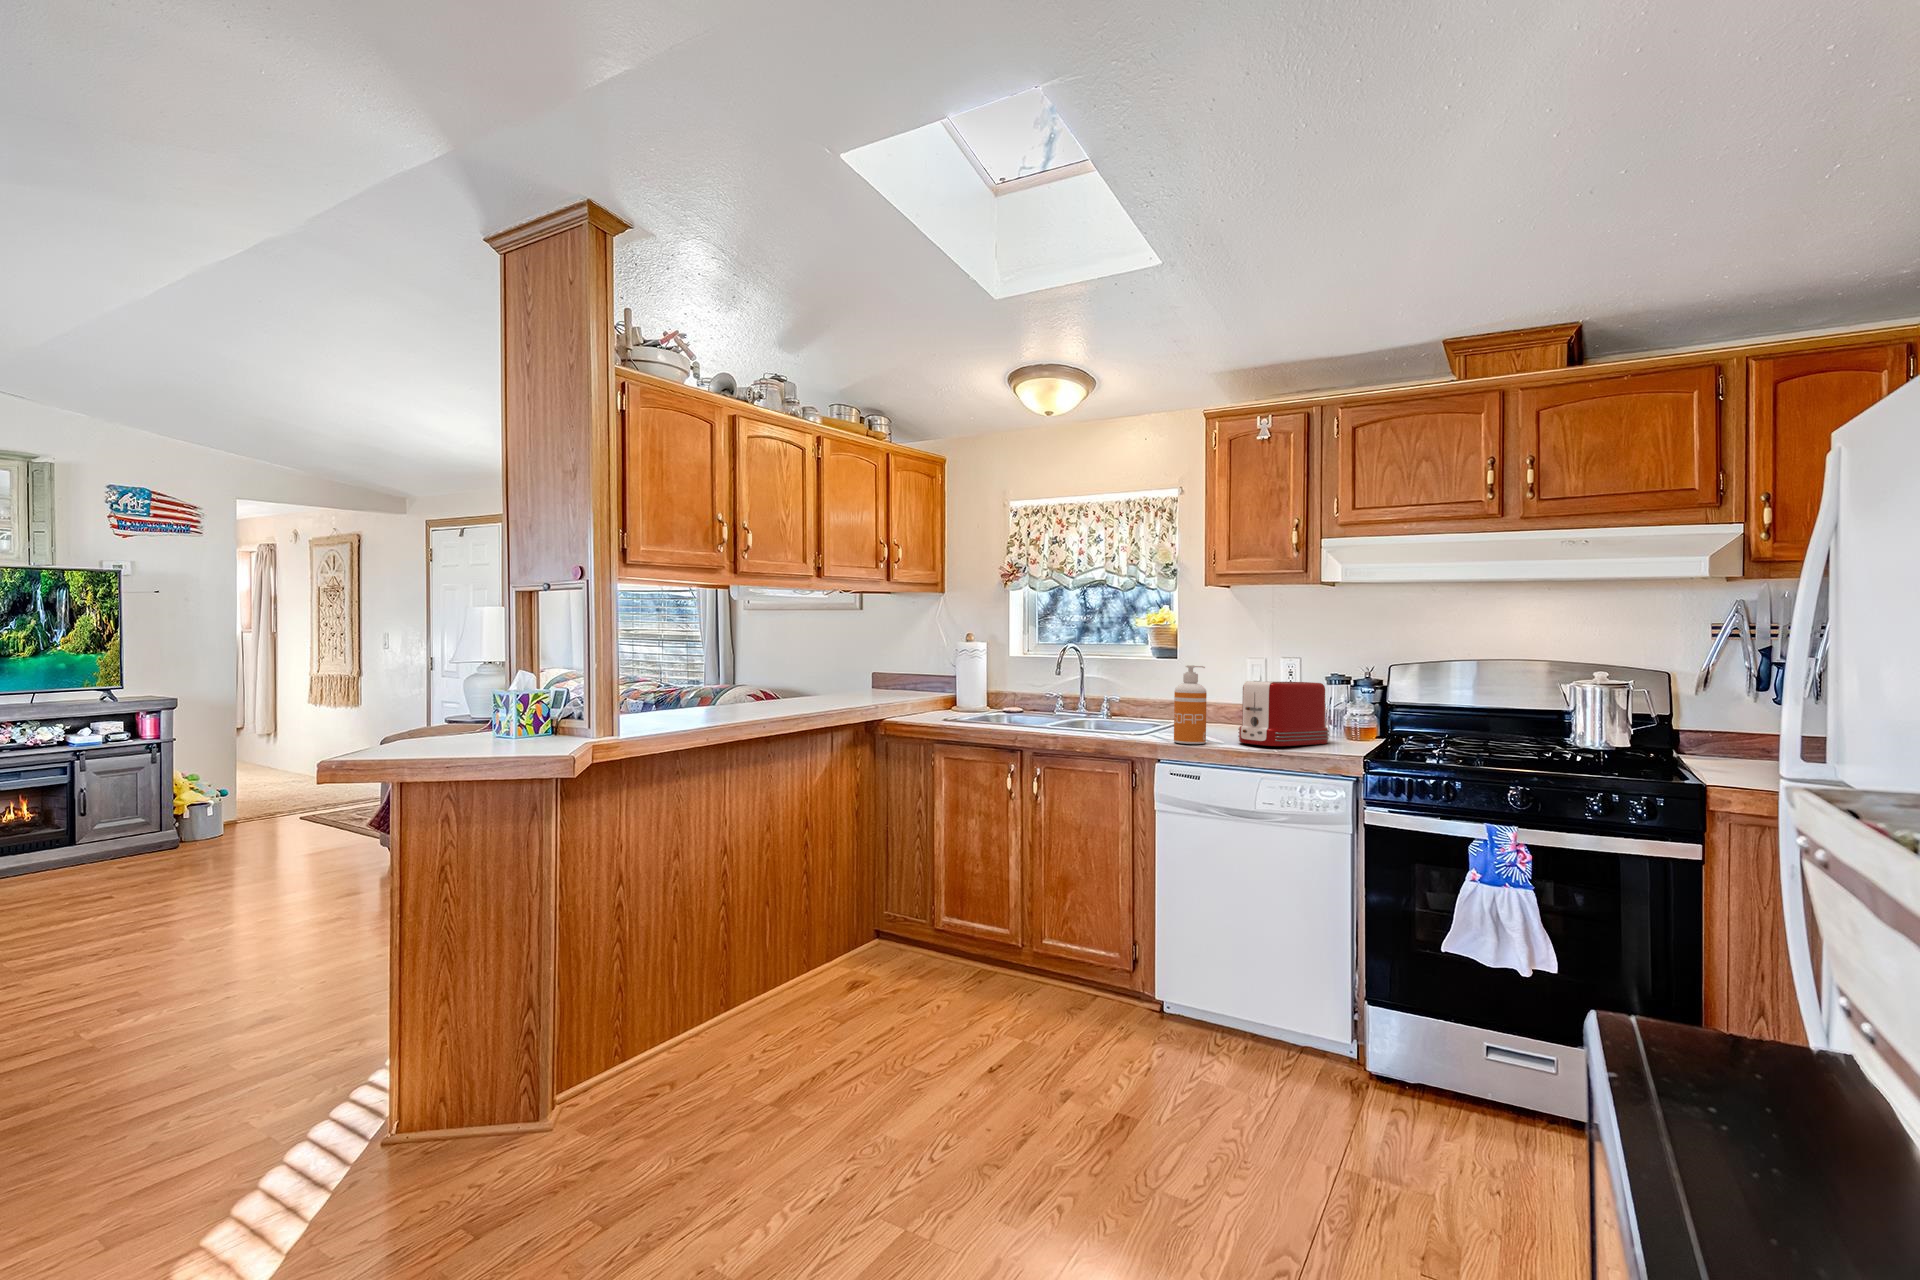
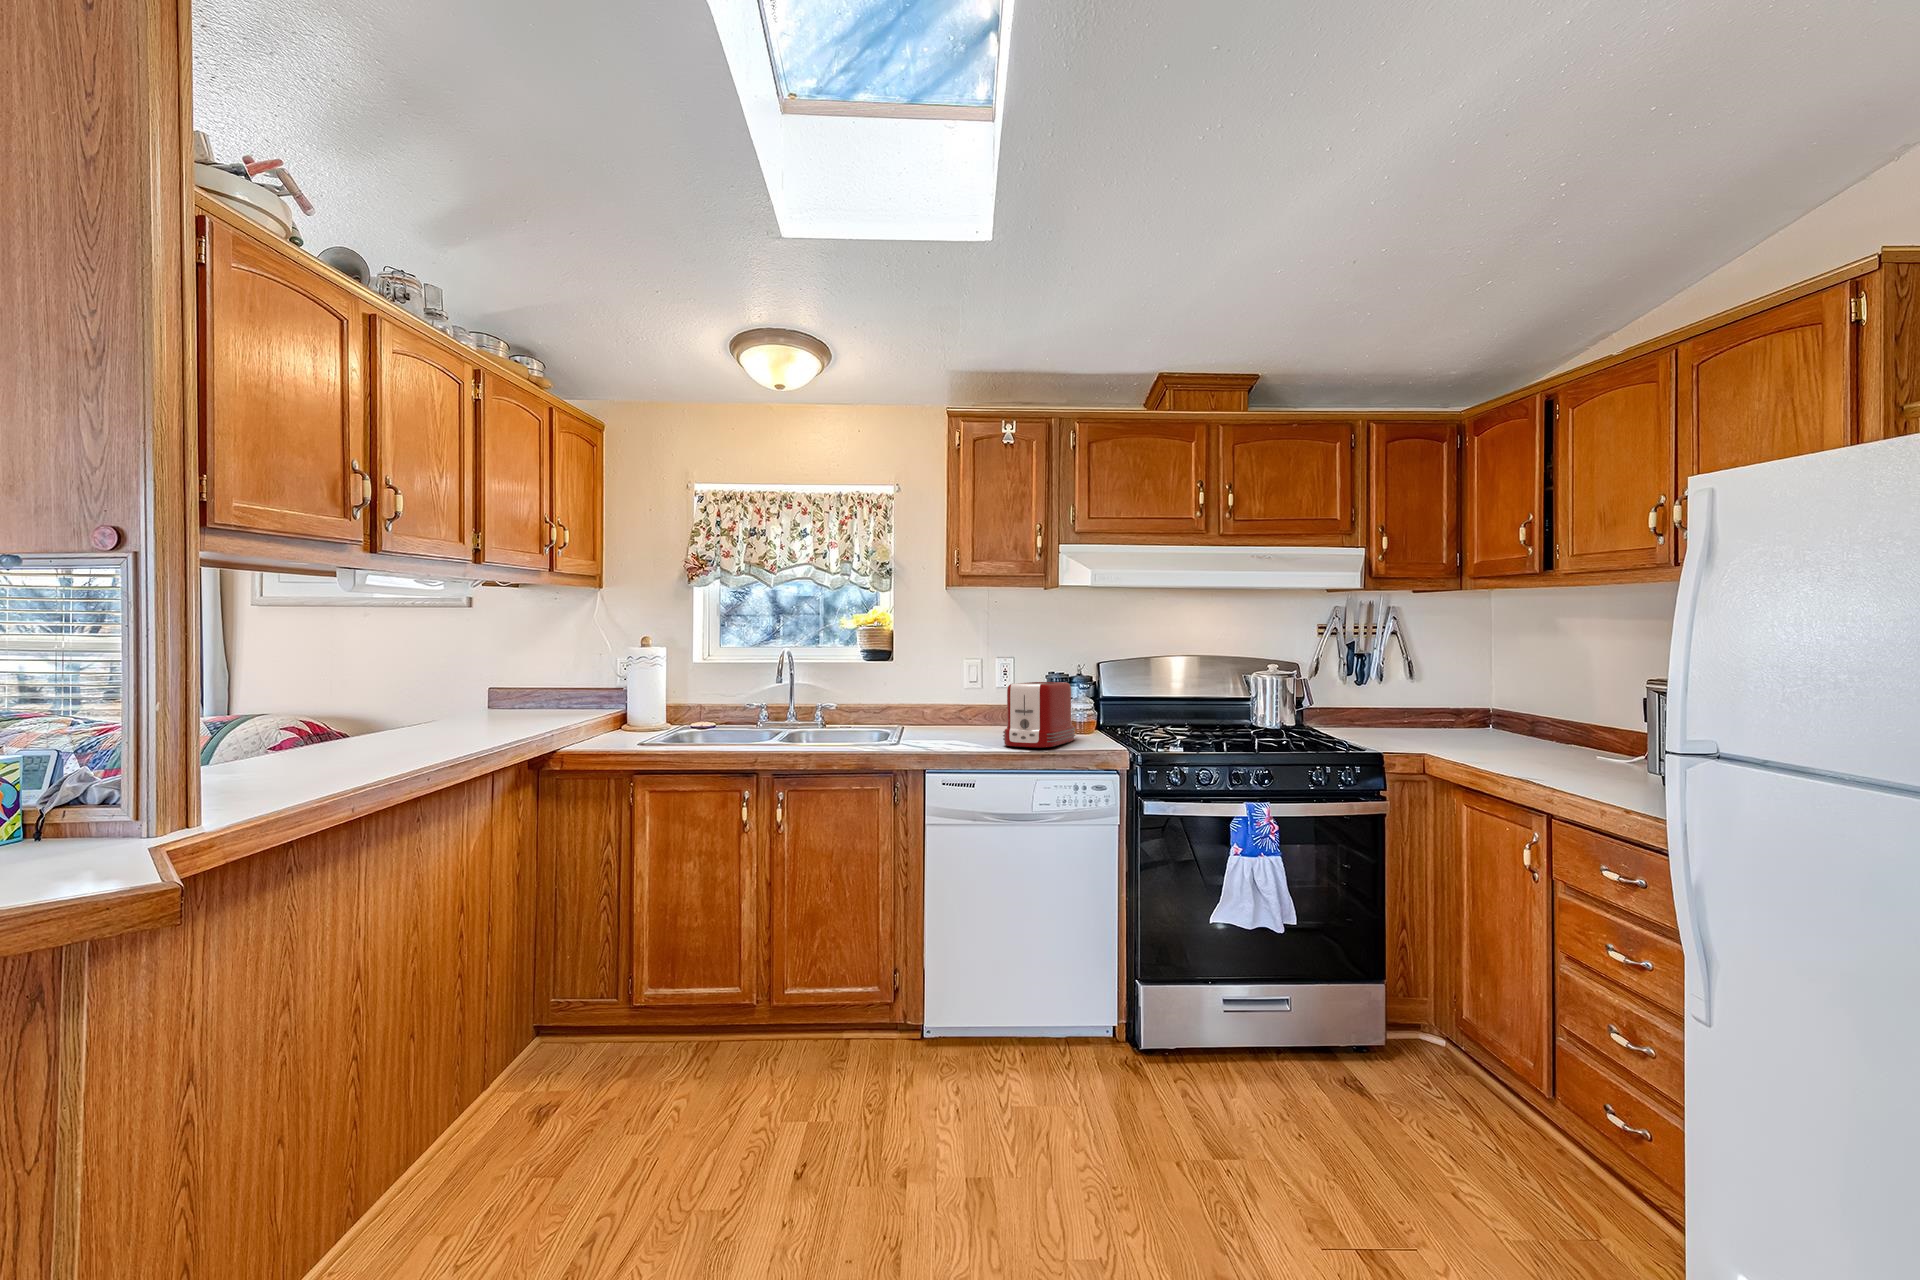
soap dispenser: present [1174,665,1207,744] -> none [945,669,977,752]

